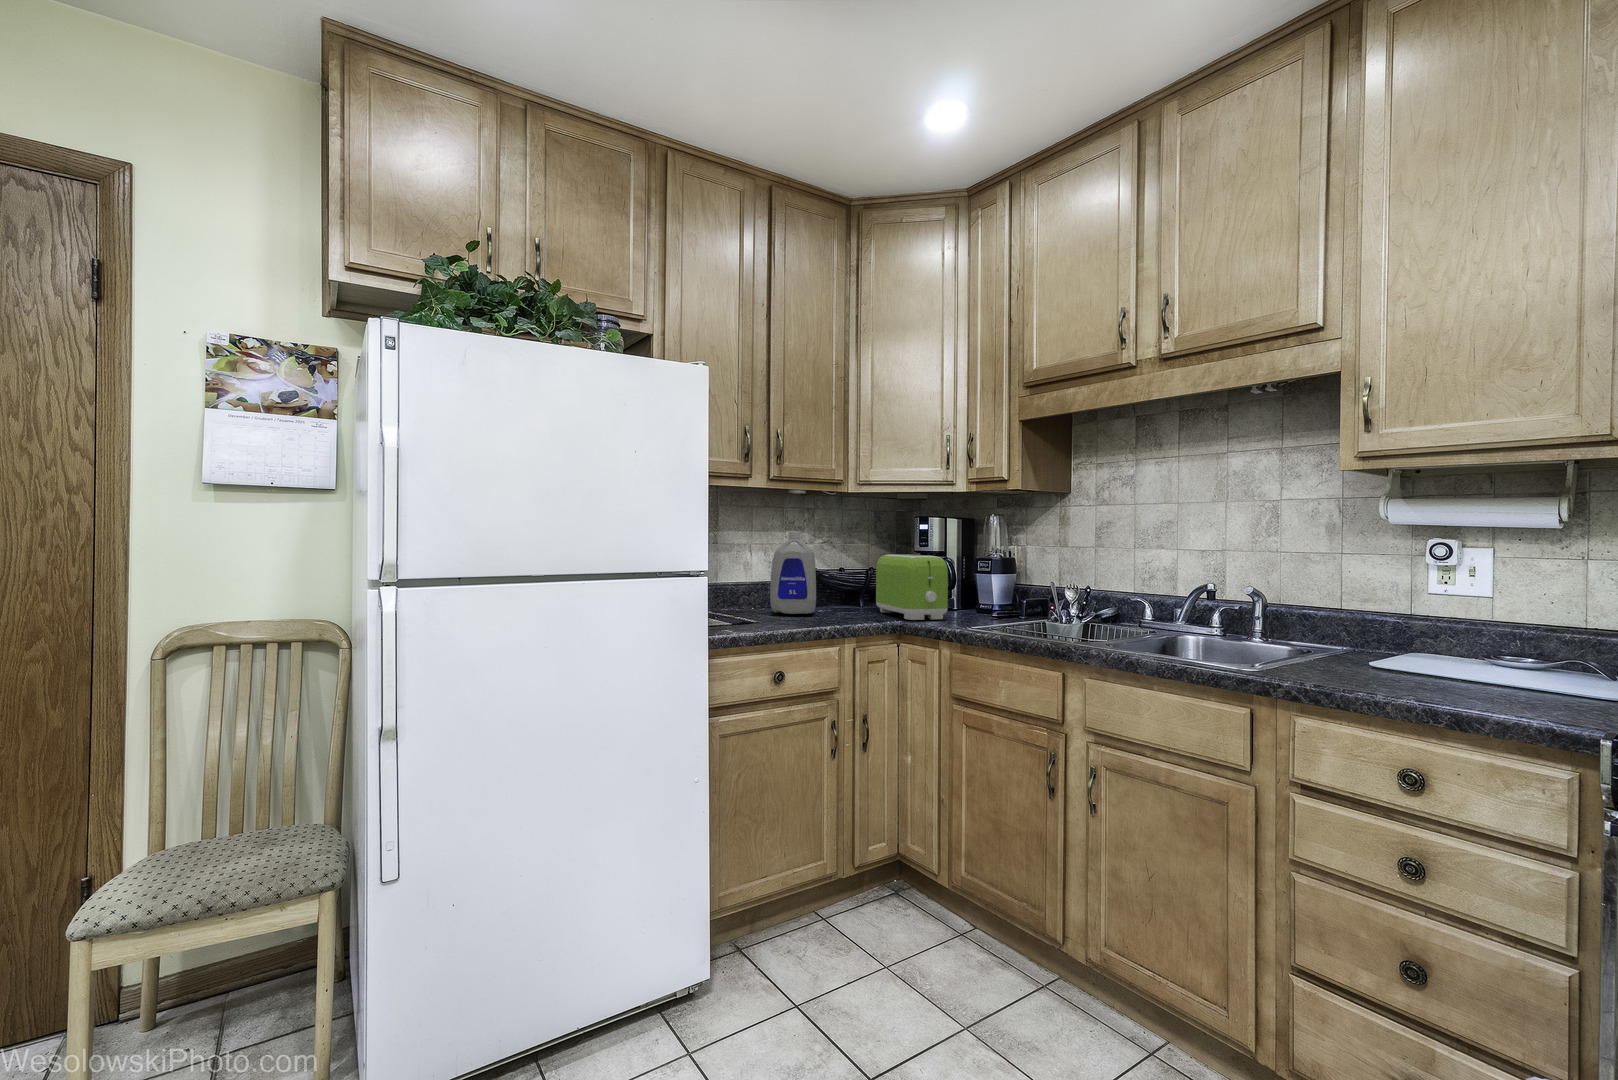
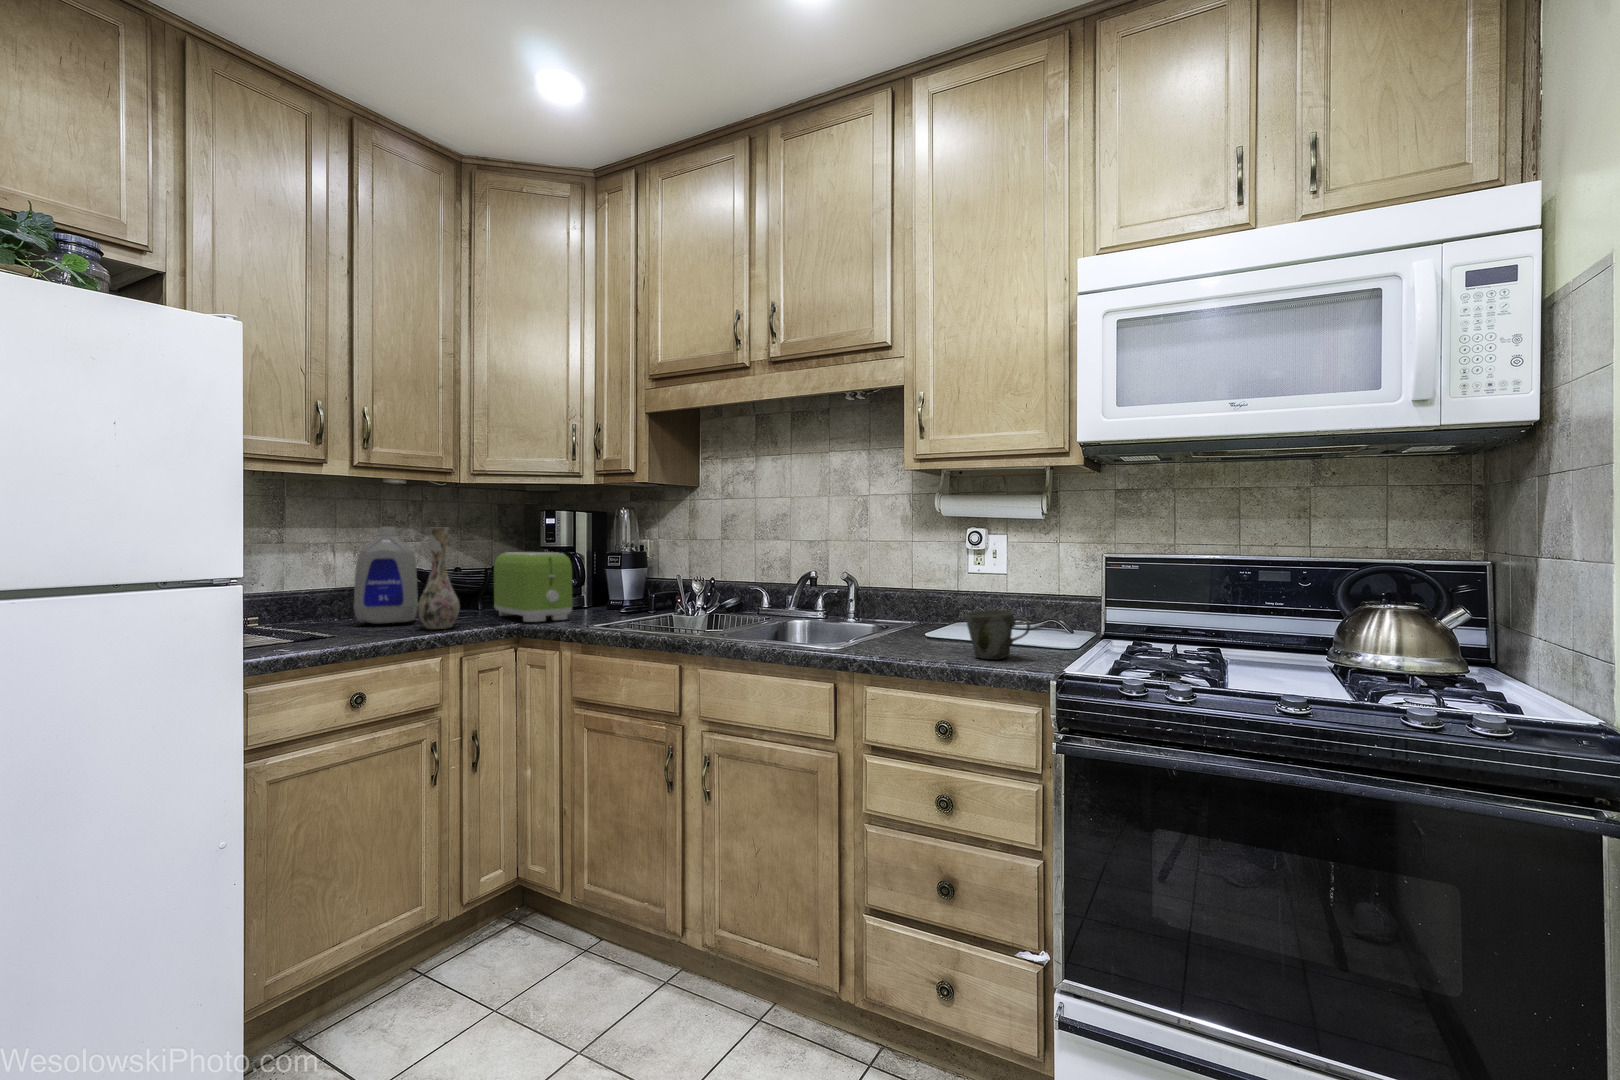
vase: none [820,533,853,622] -> present [418,528,460,629]
mug: none [1439,640,1549,702] -> present [965,610,1030,660]

